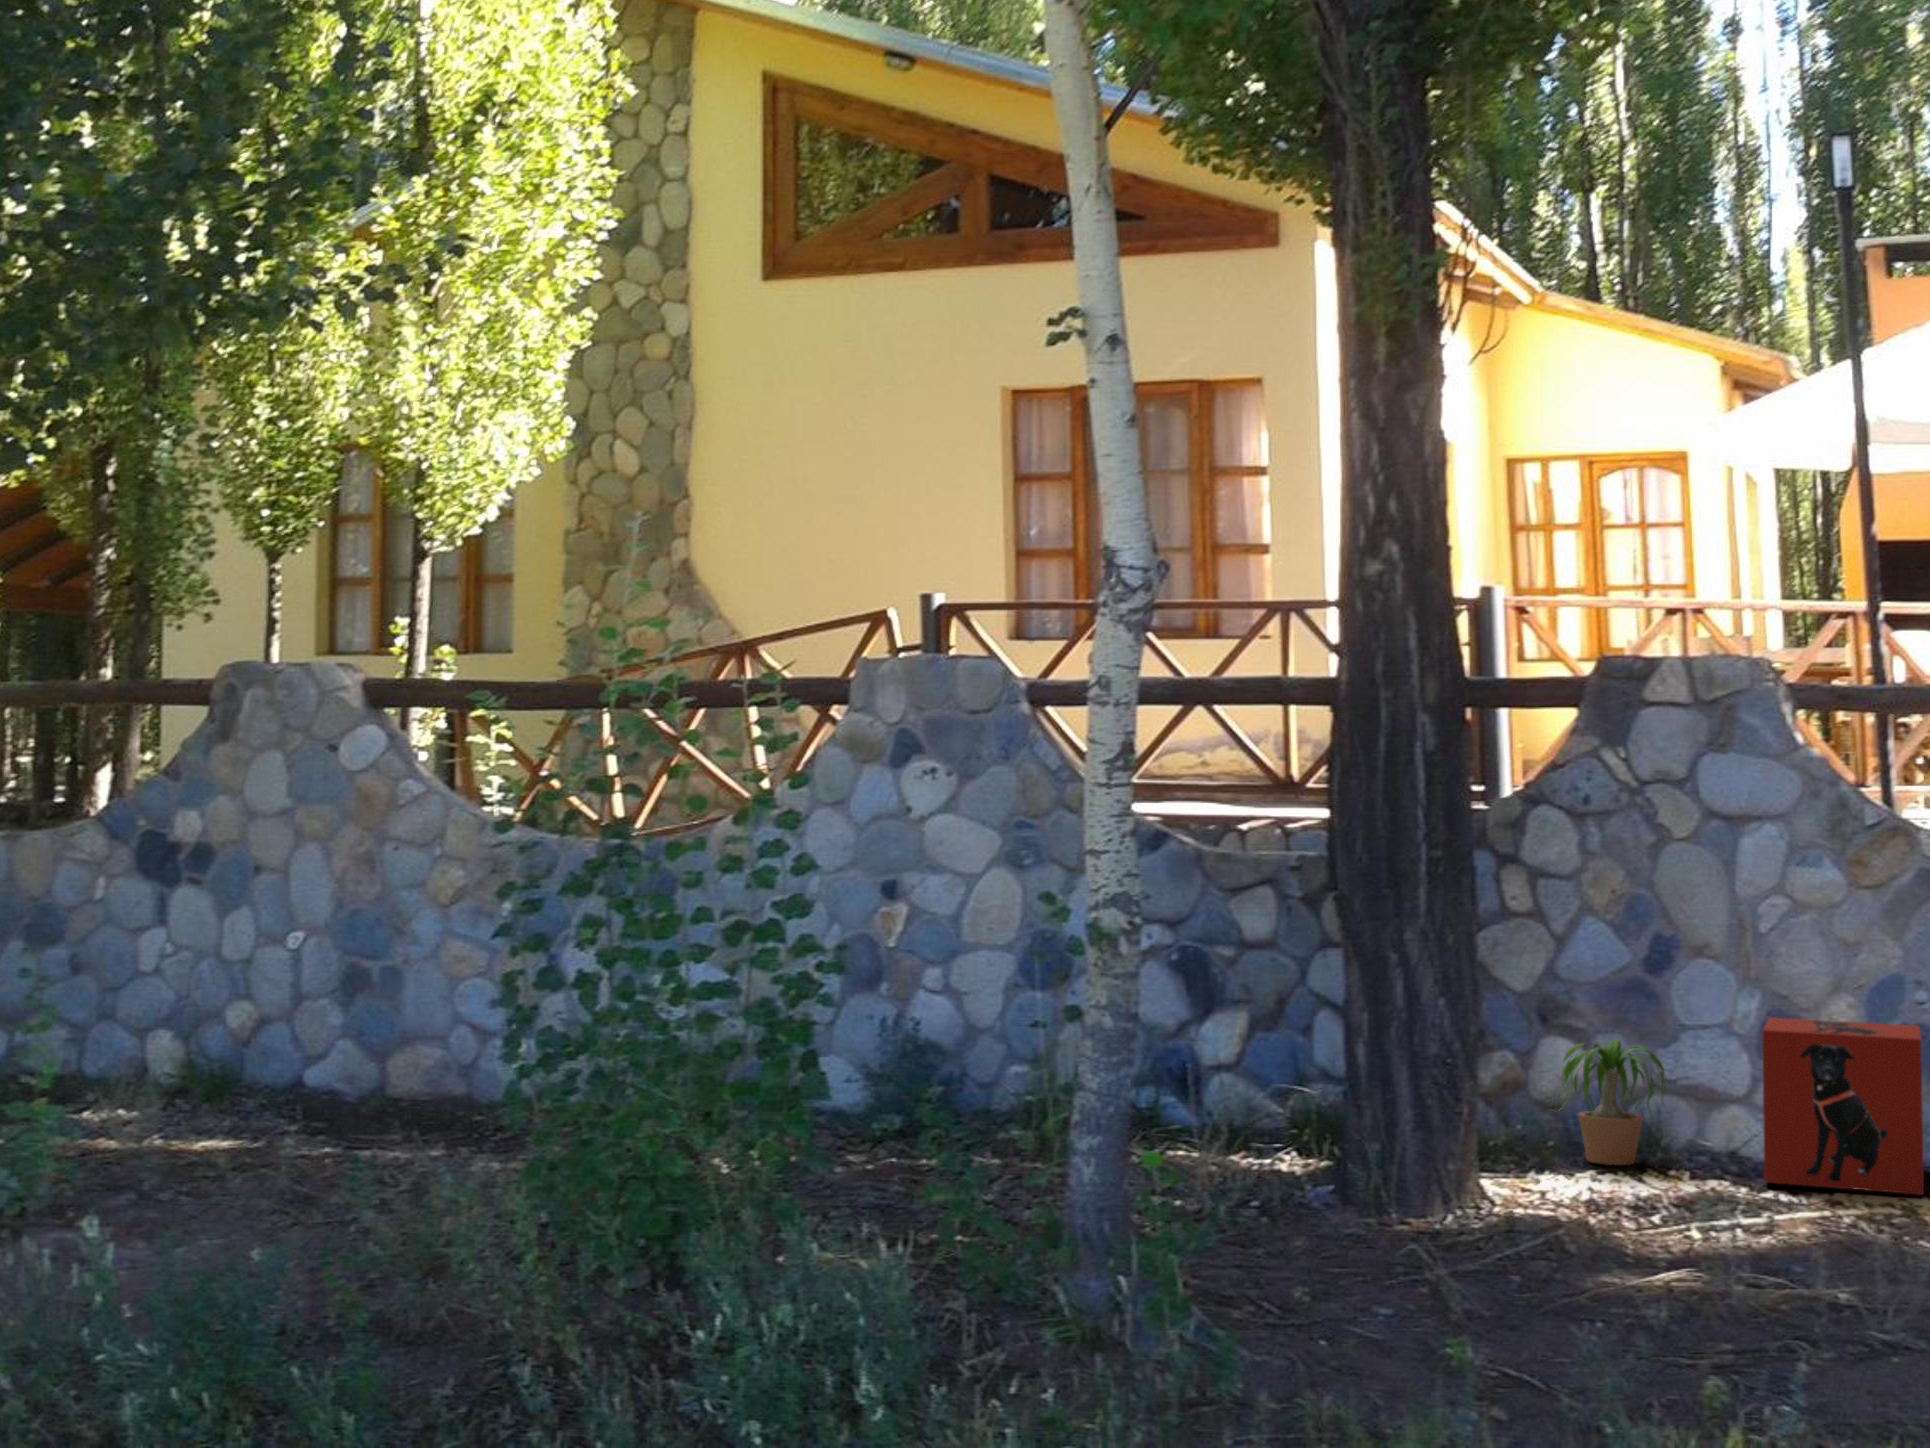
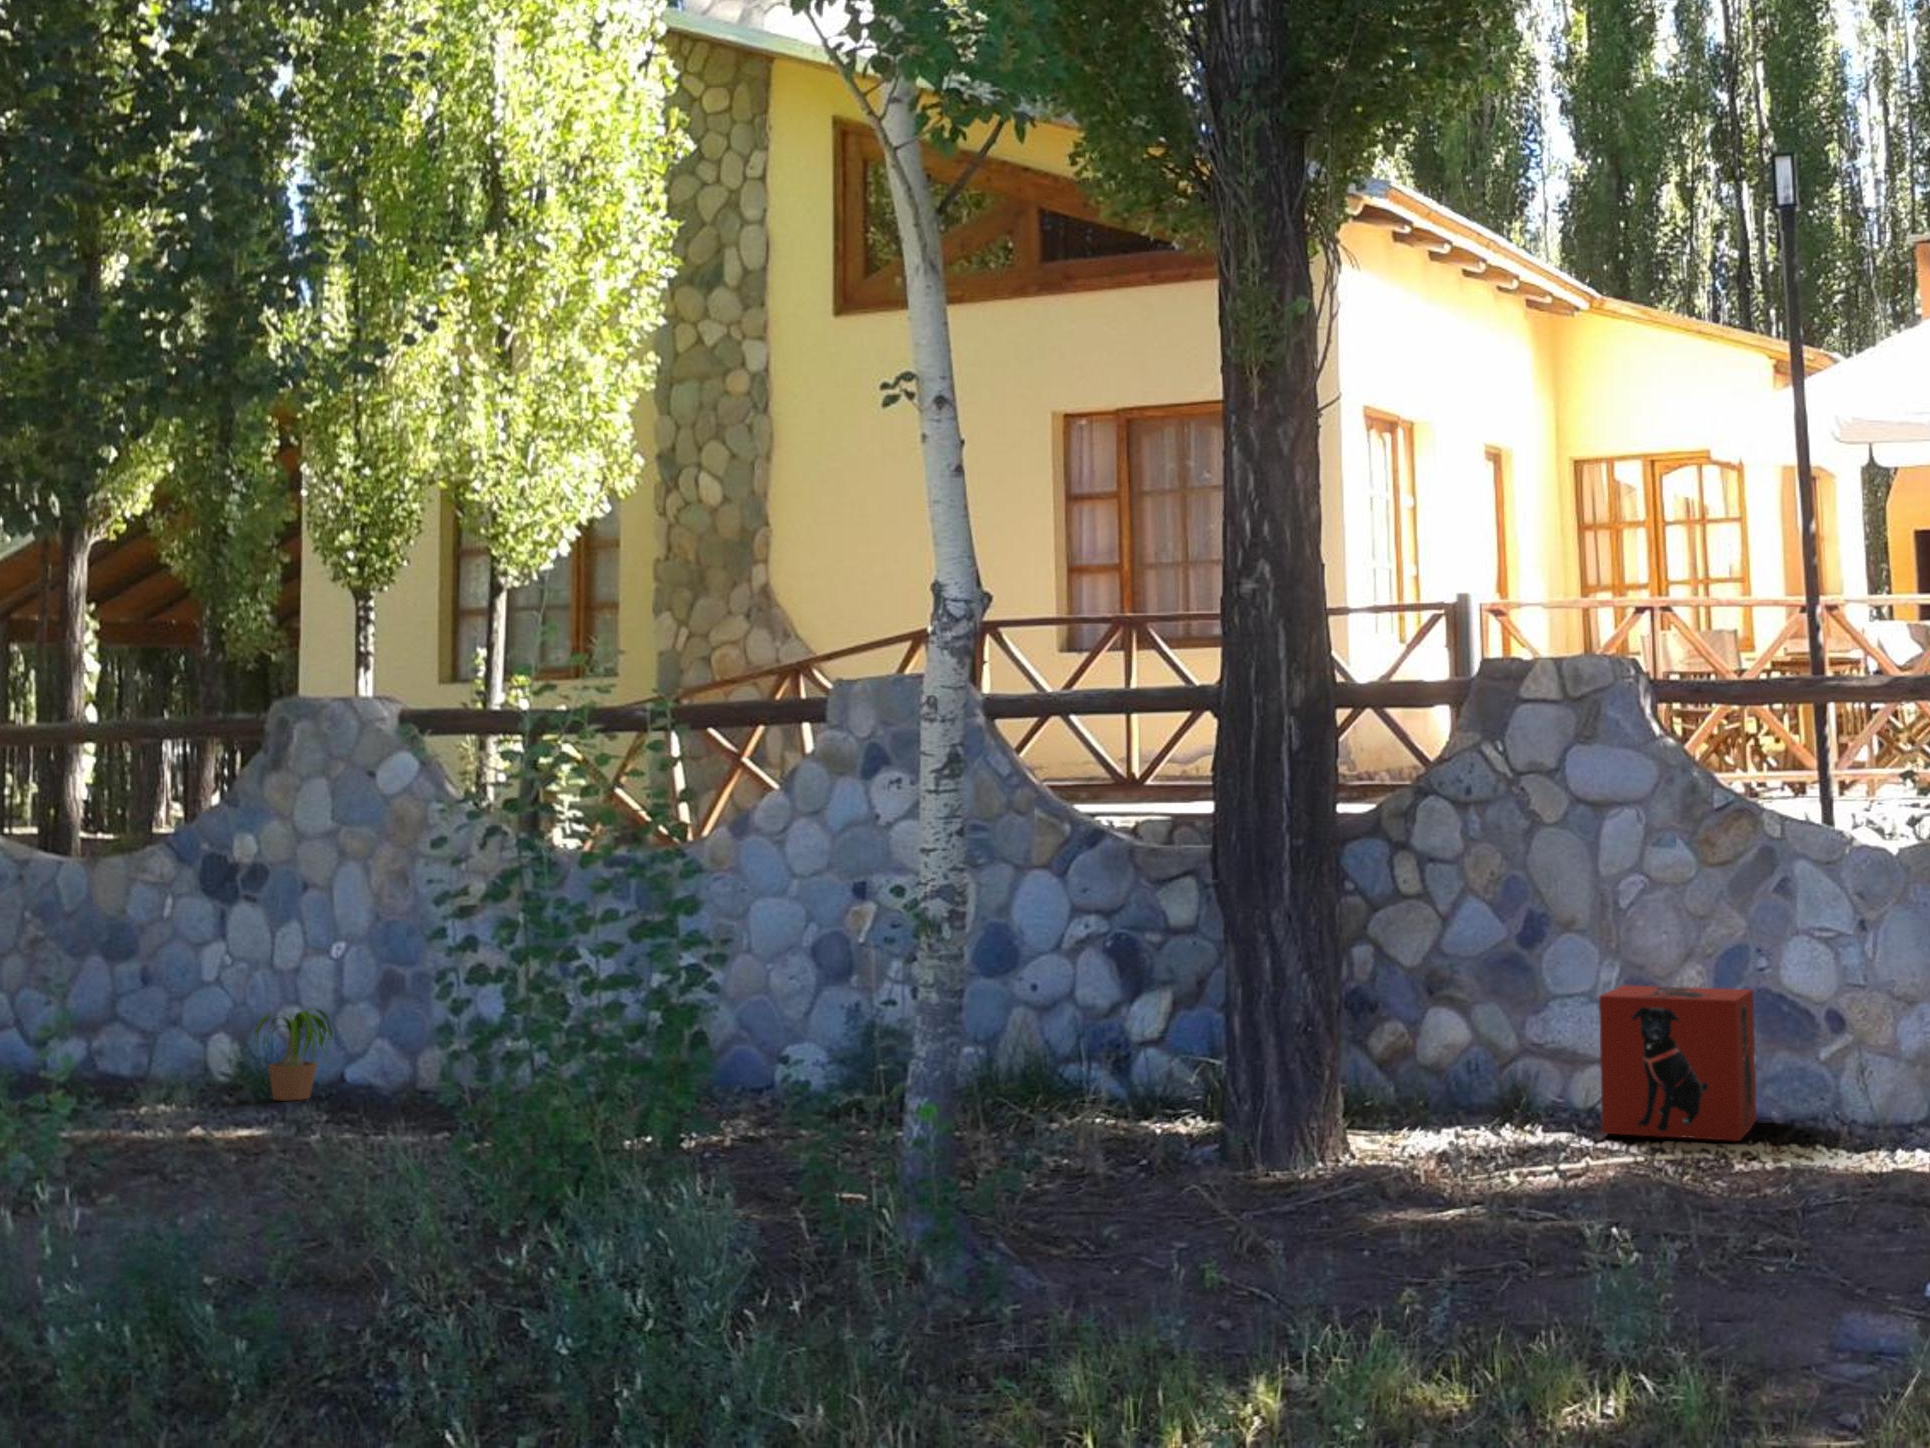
potted plant: present [1555,1040,1665,1165] -> present [255,1008,333,1101]

